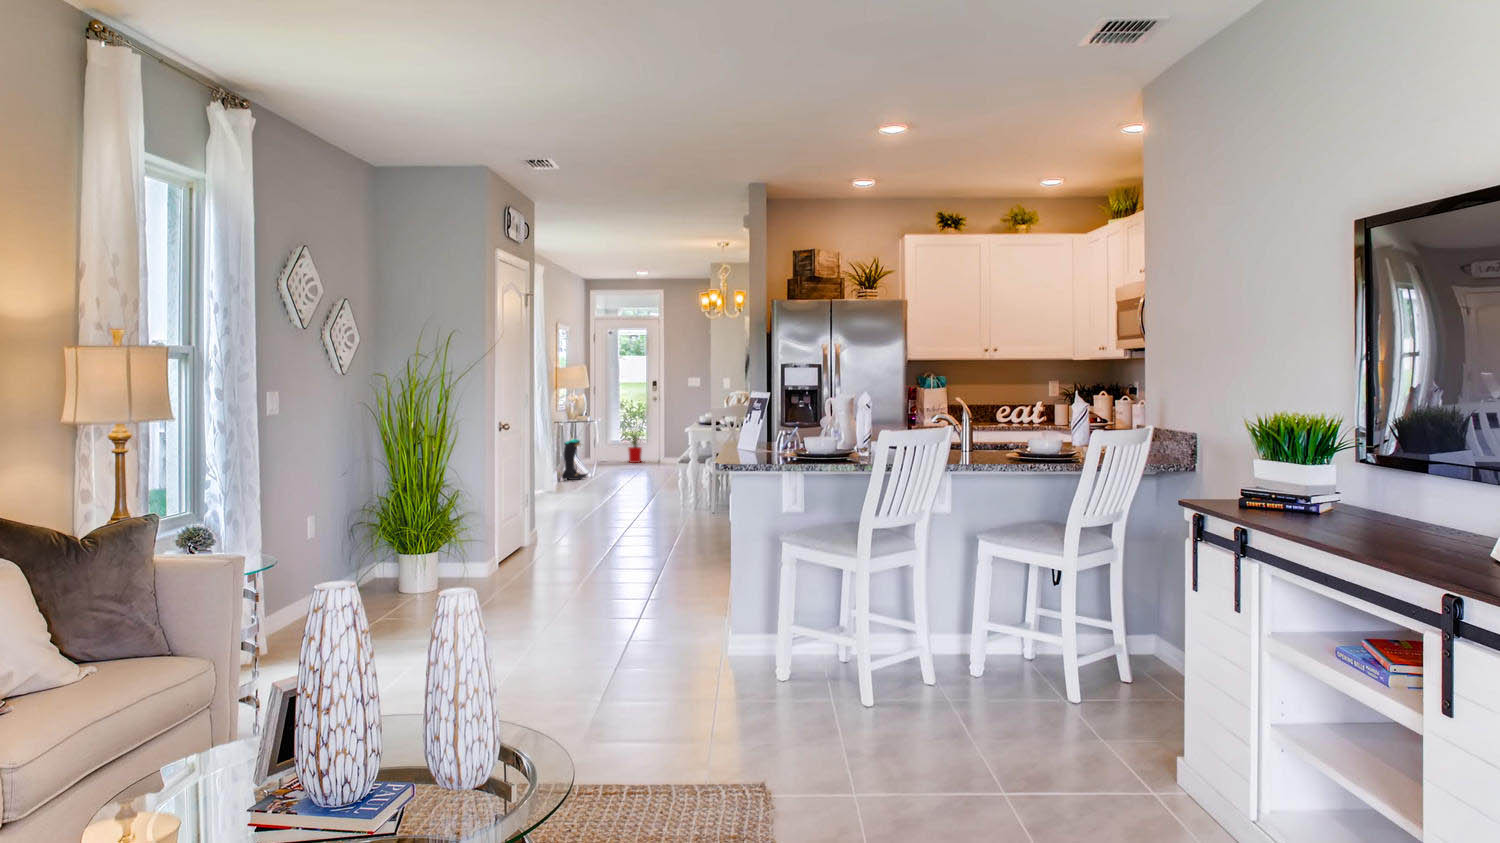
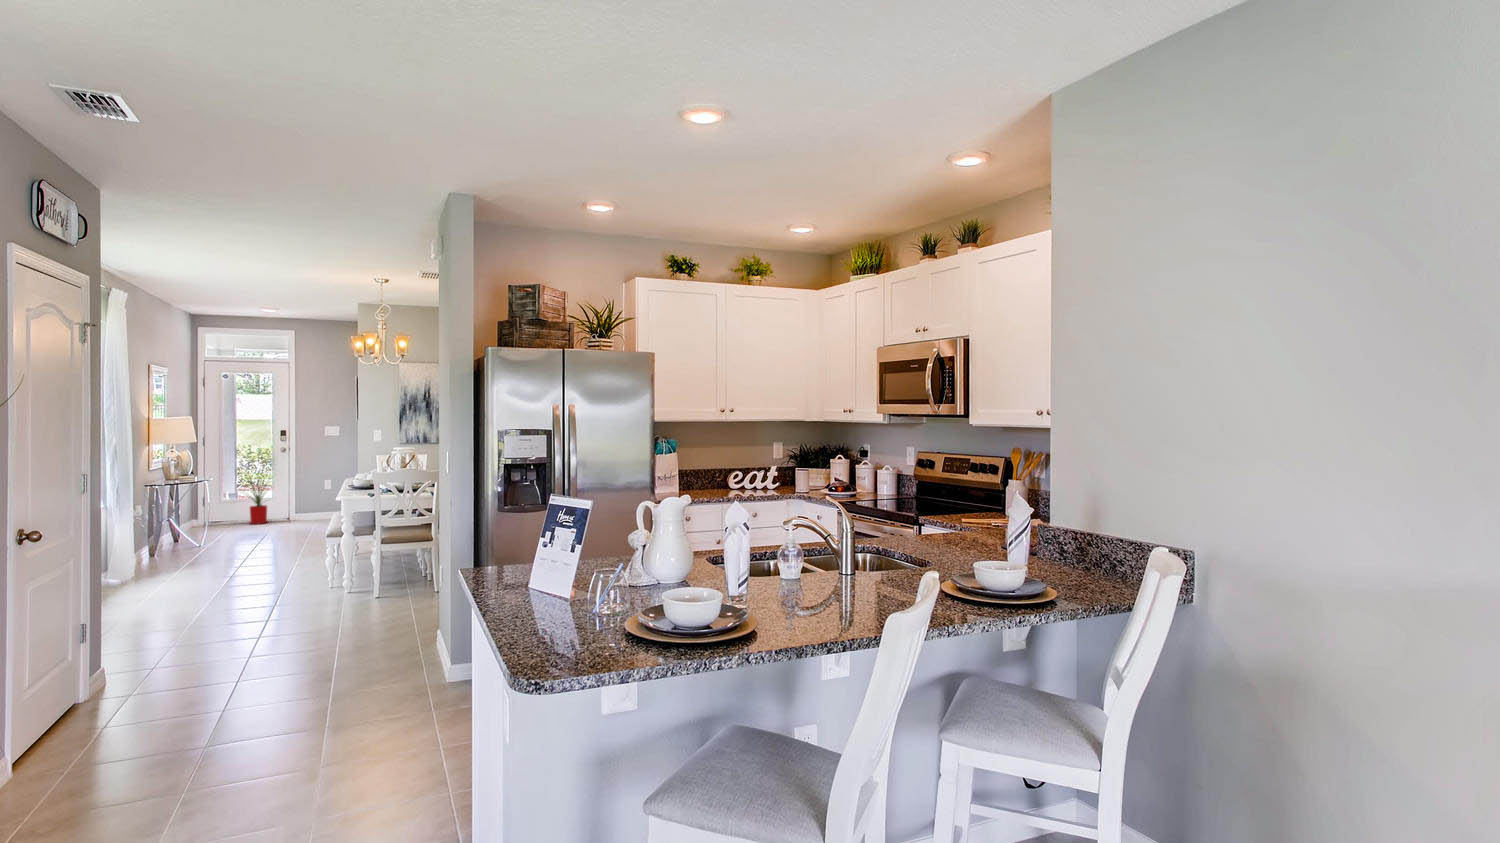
boots: present [561,439,588,480] -> none [151,505,195,556]

